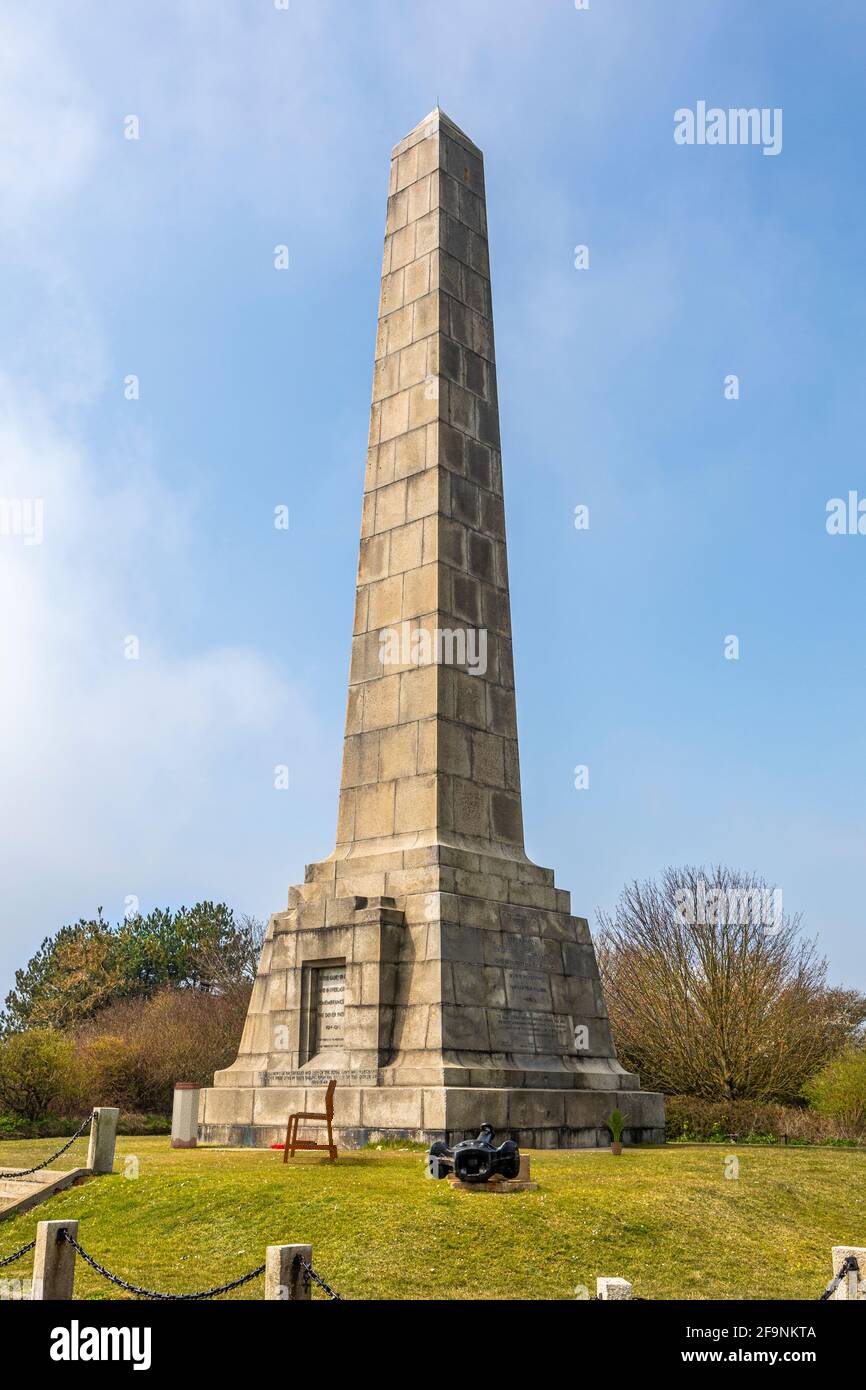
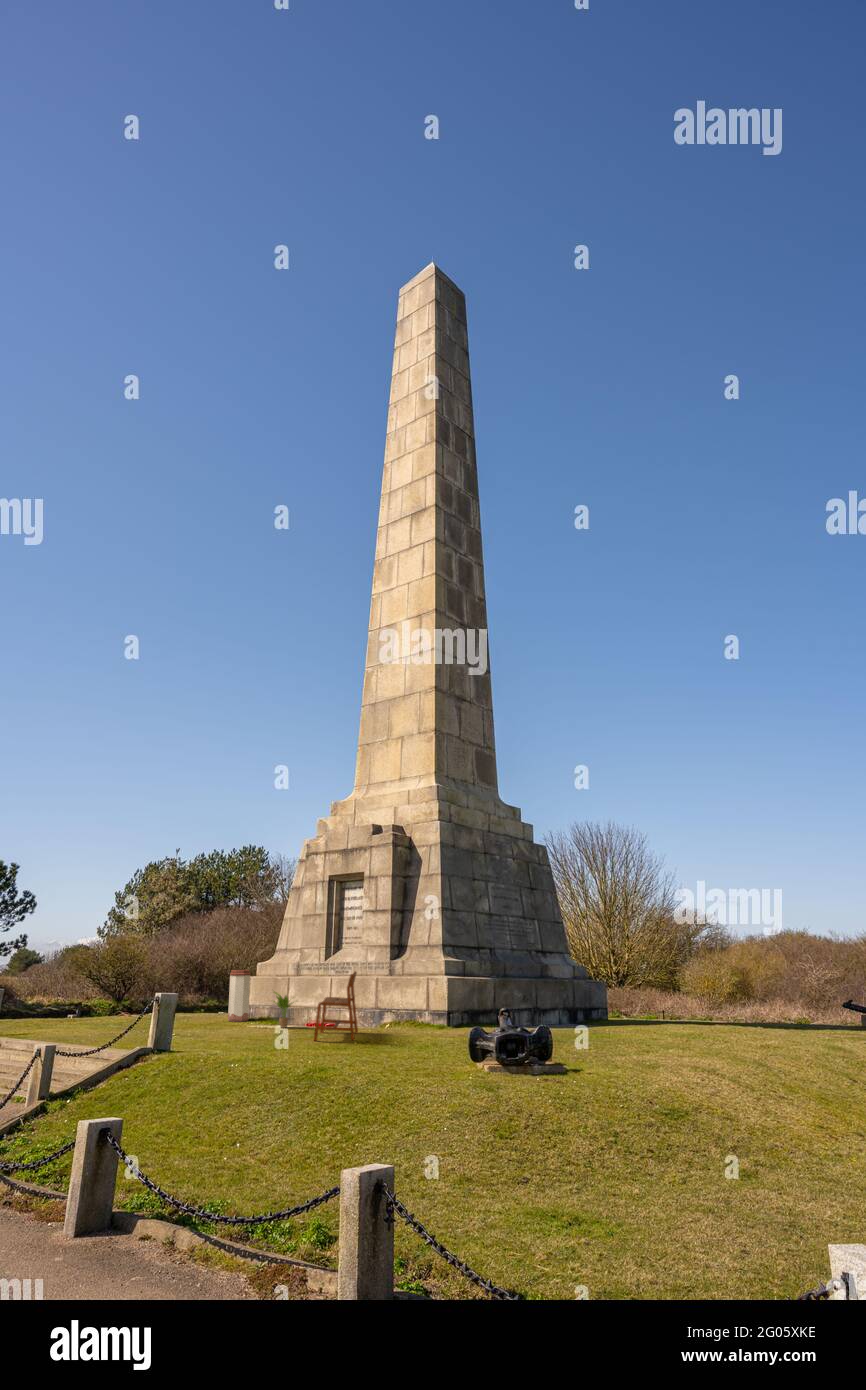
potted plant: present [601,1108,631,1155] -> present [273,991,294,1028]

